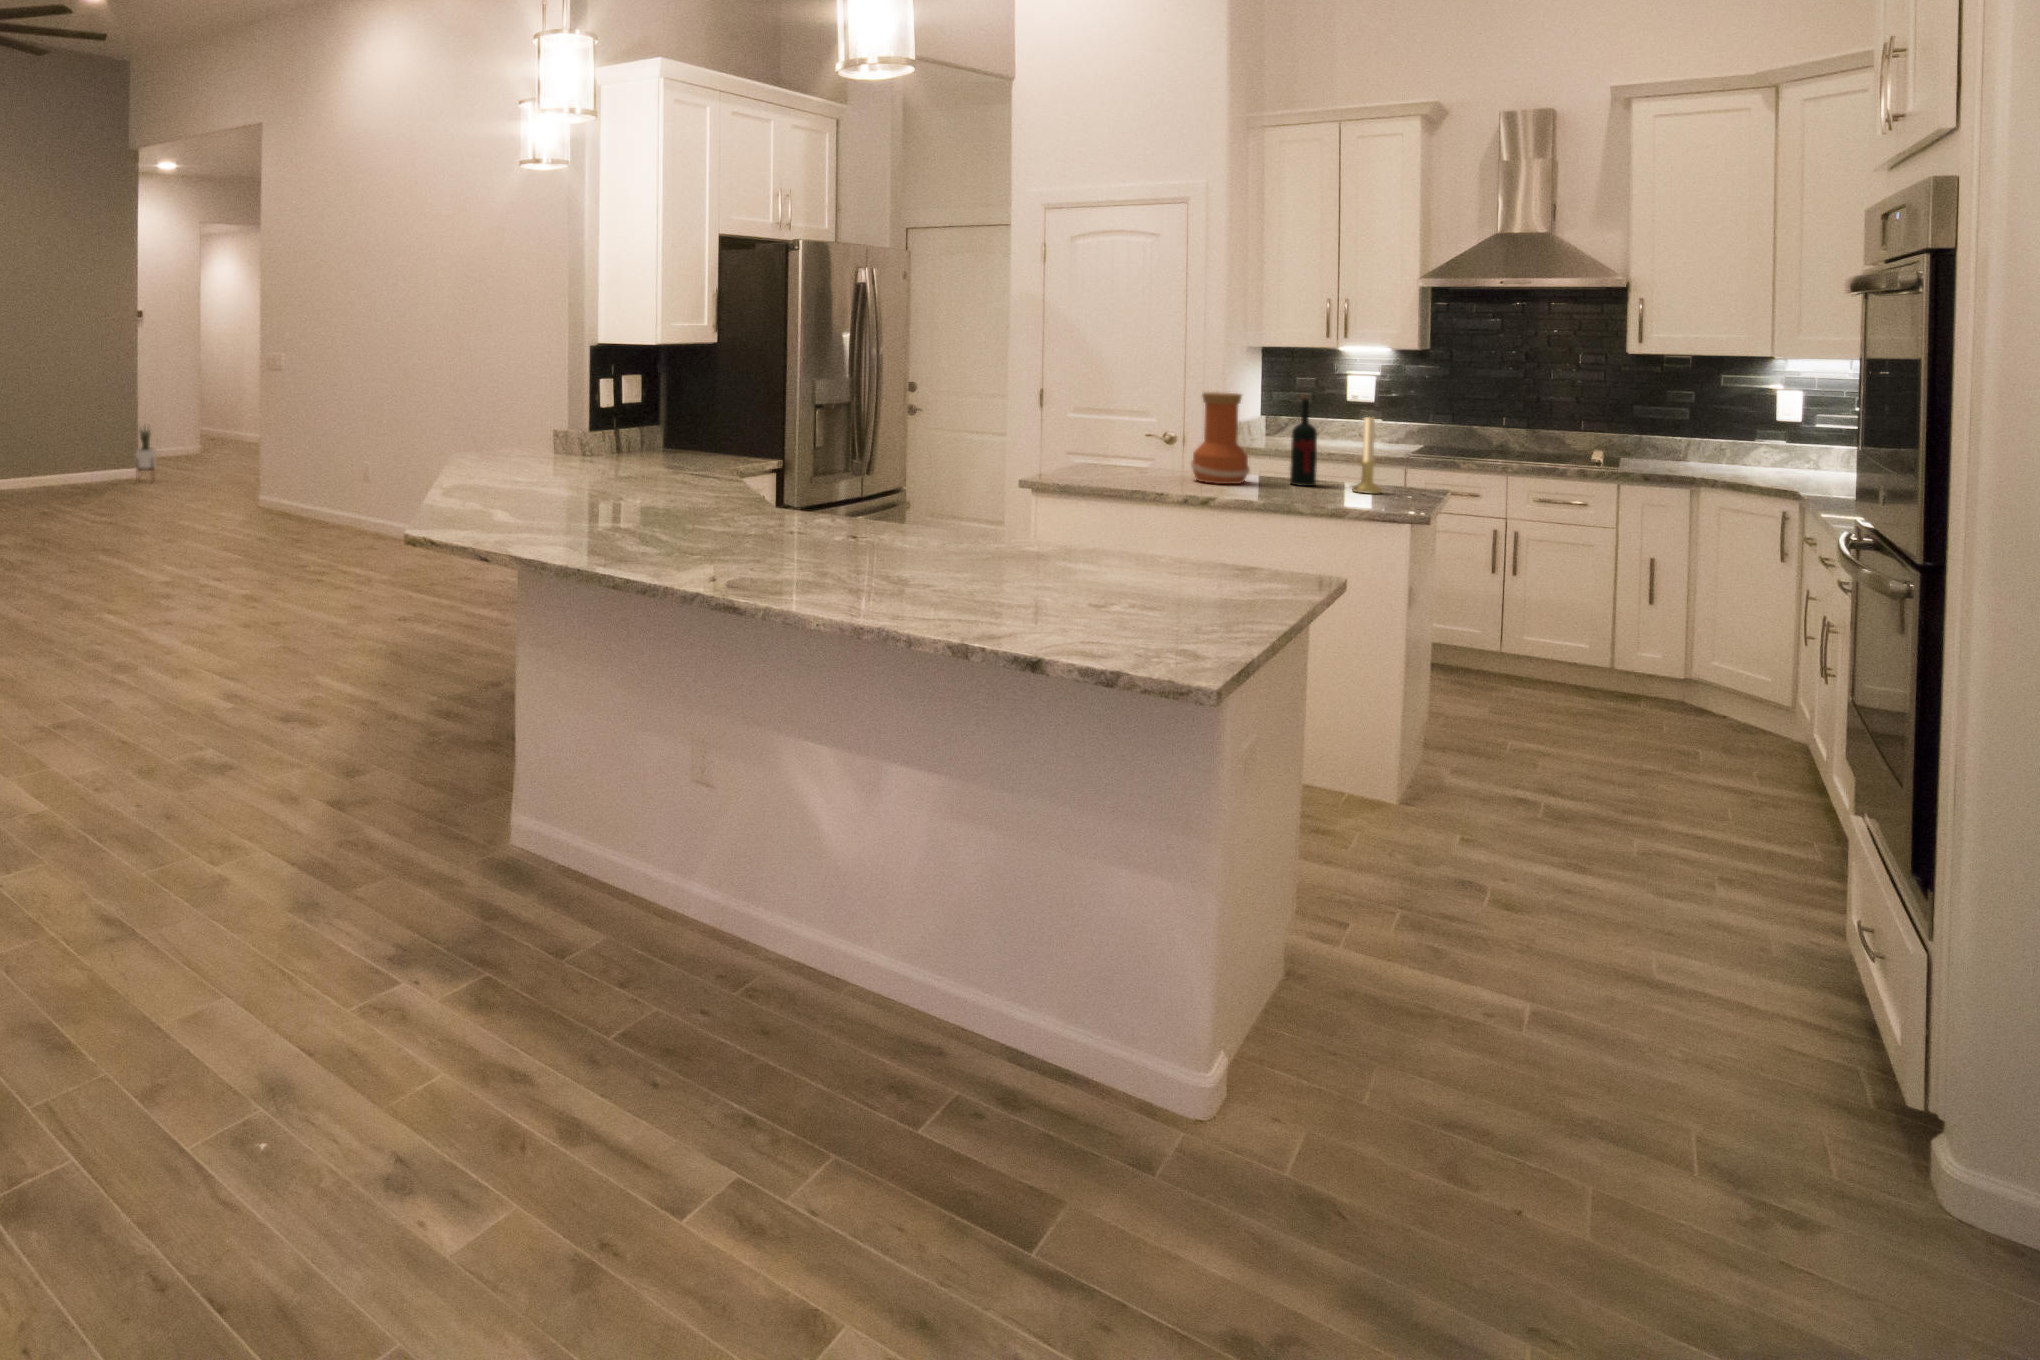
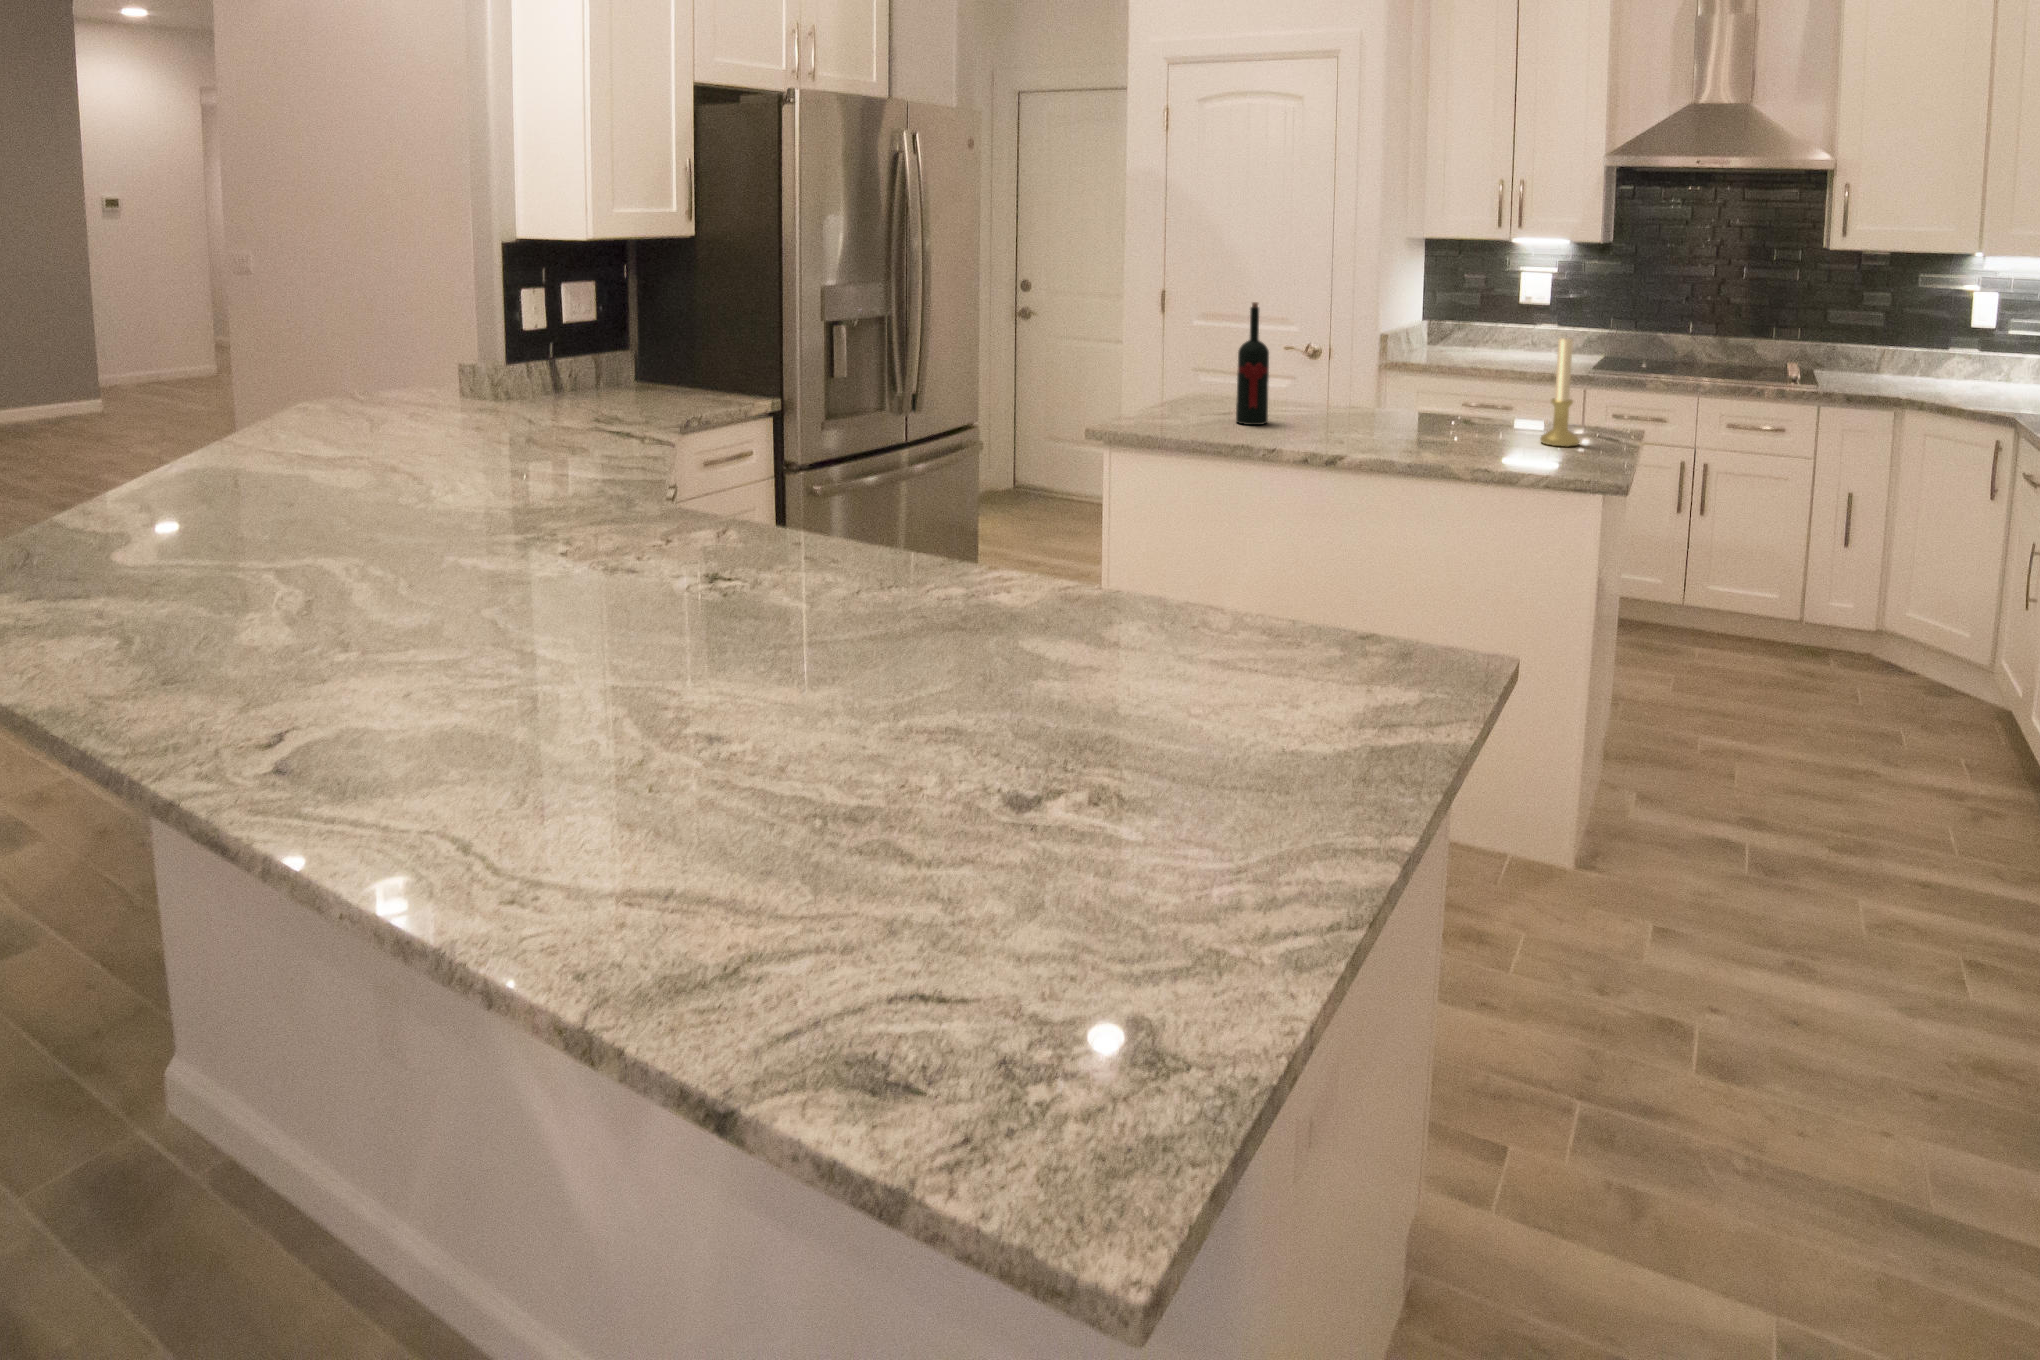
vase: present [1191,392,1250,484] -> none [1332,304,1409,434]
wine bottle: present [1290,395,1317,486] -> present [1236,302,1269,425]
potted plant: present [136,424,156,472] -> none [41,338,79,423]

